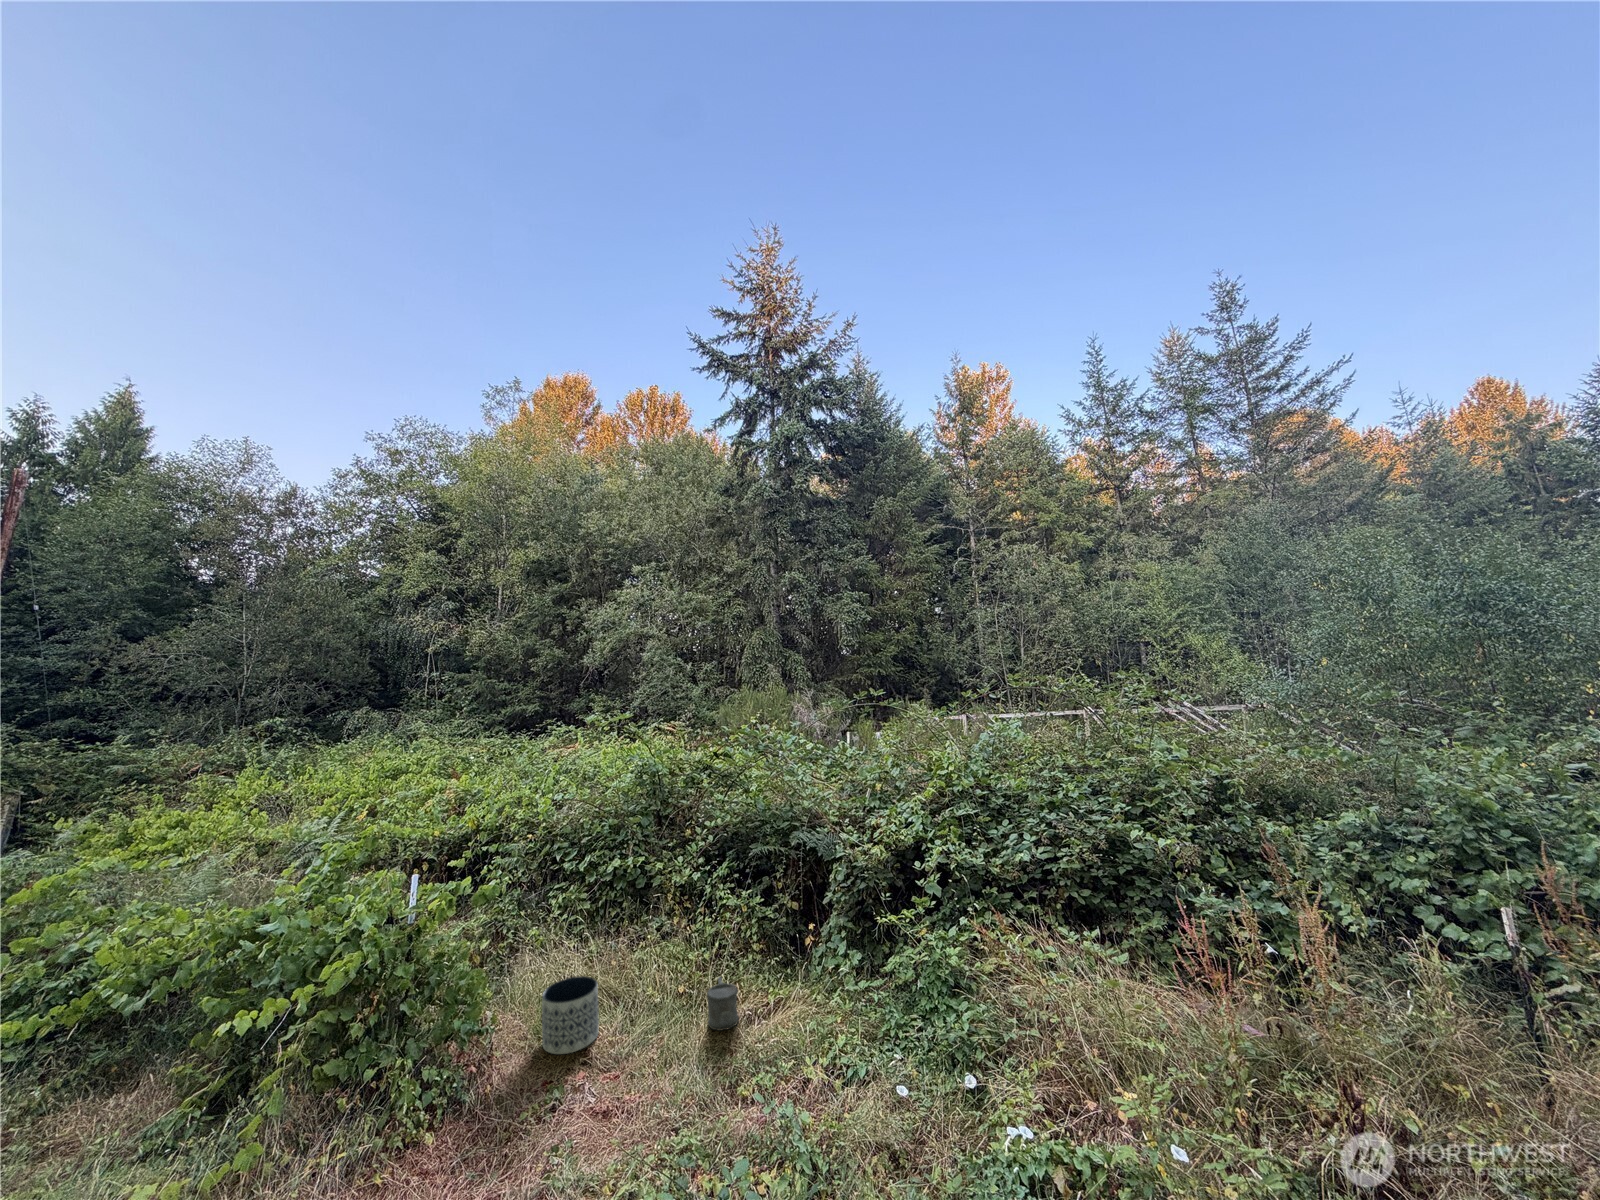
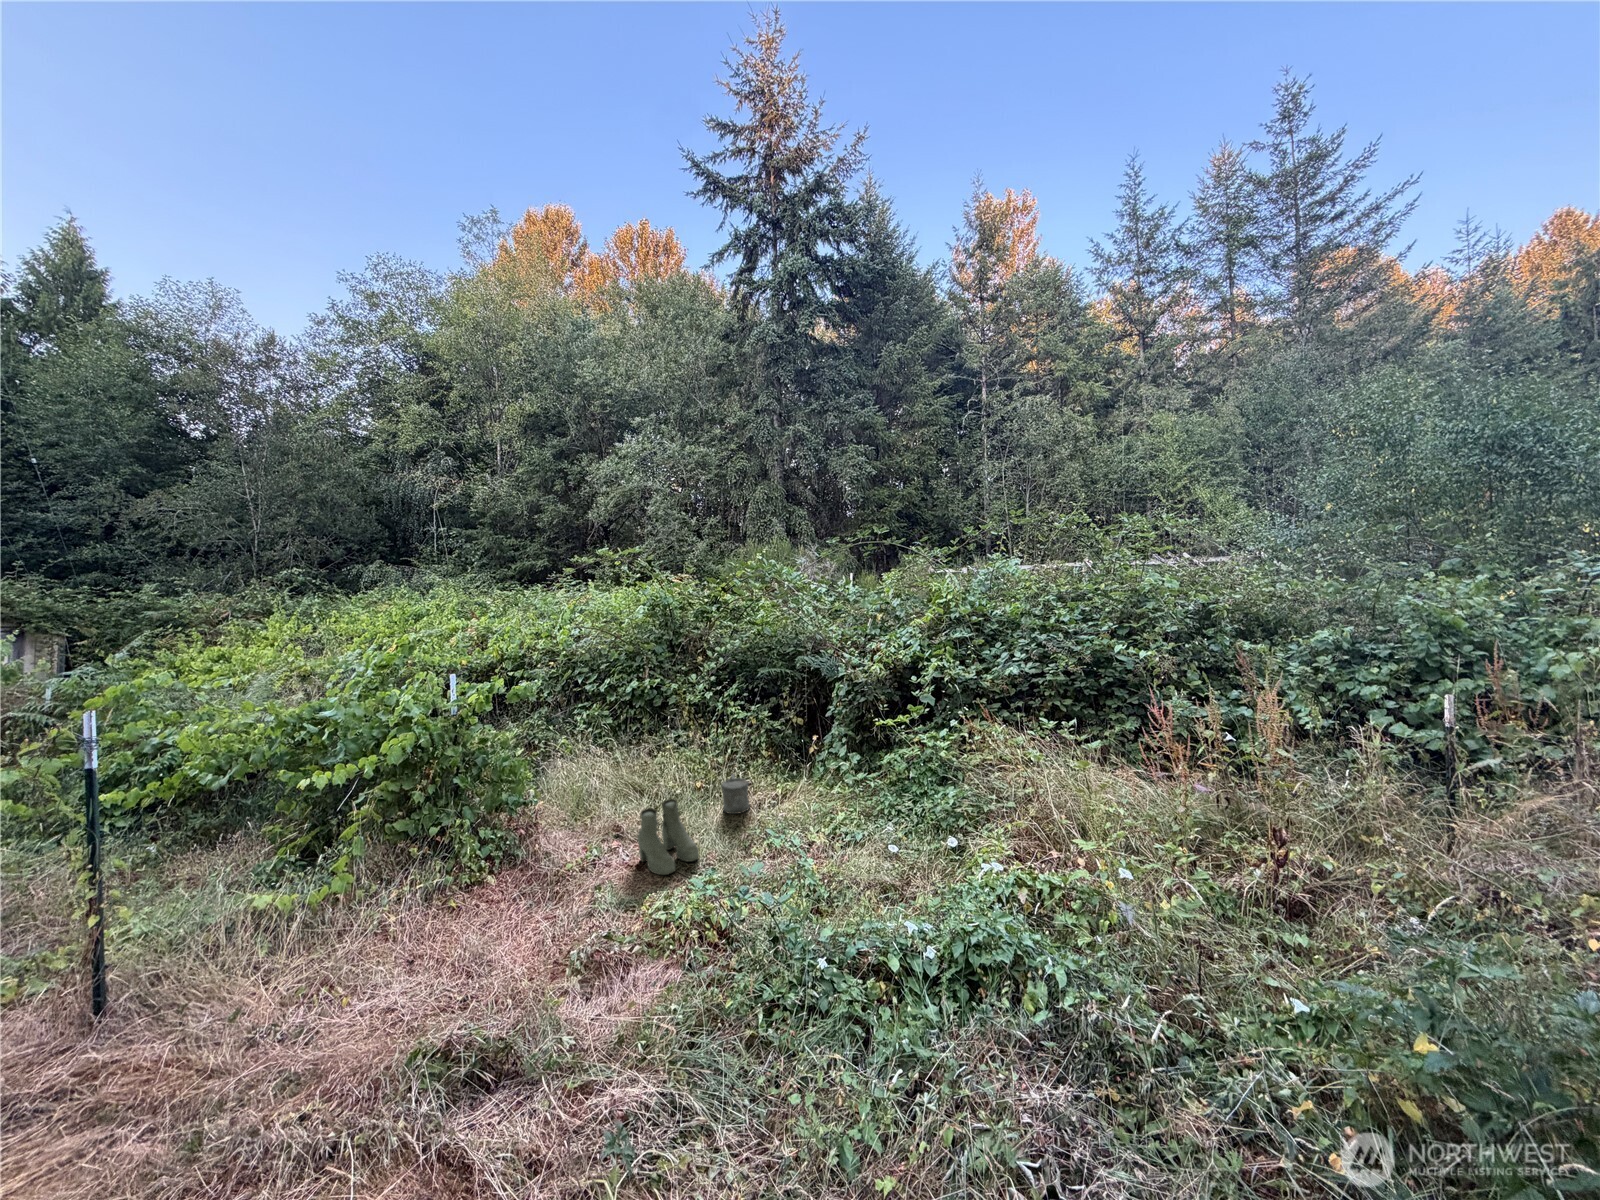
planter: present [542,976,599,1054] -> none [576,771,627,830]
boots: none [607,1020,678,1128] -> present [637,799,699,875]

